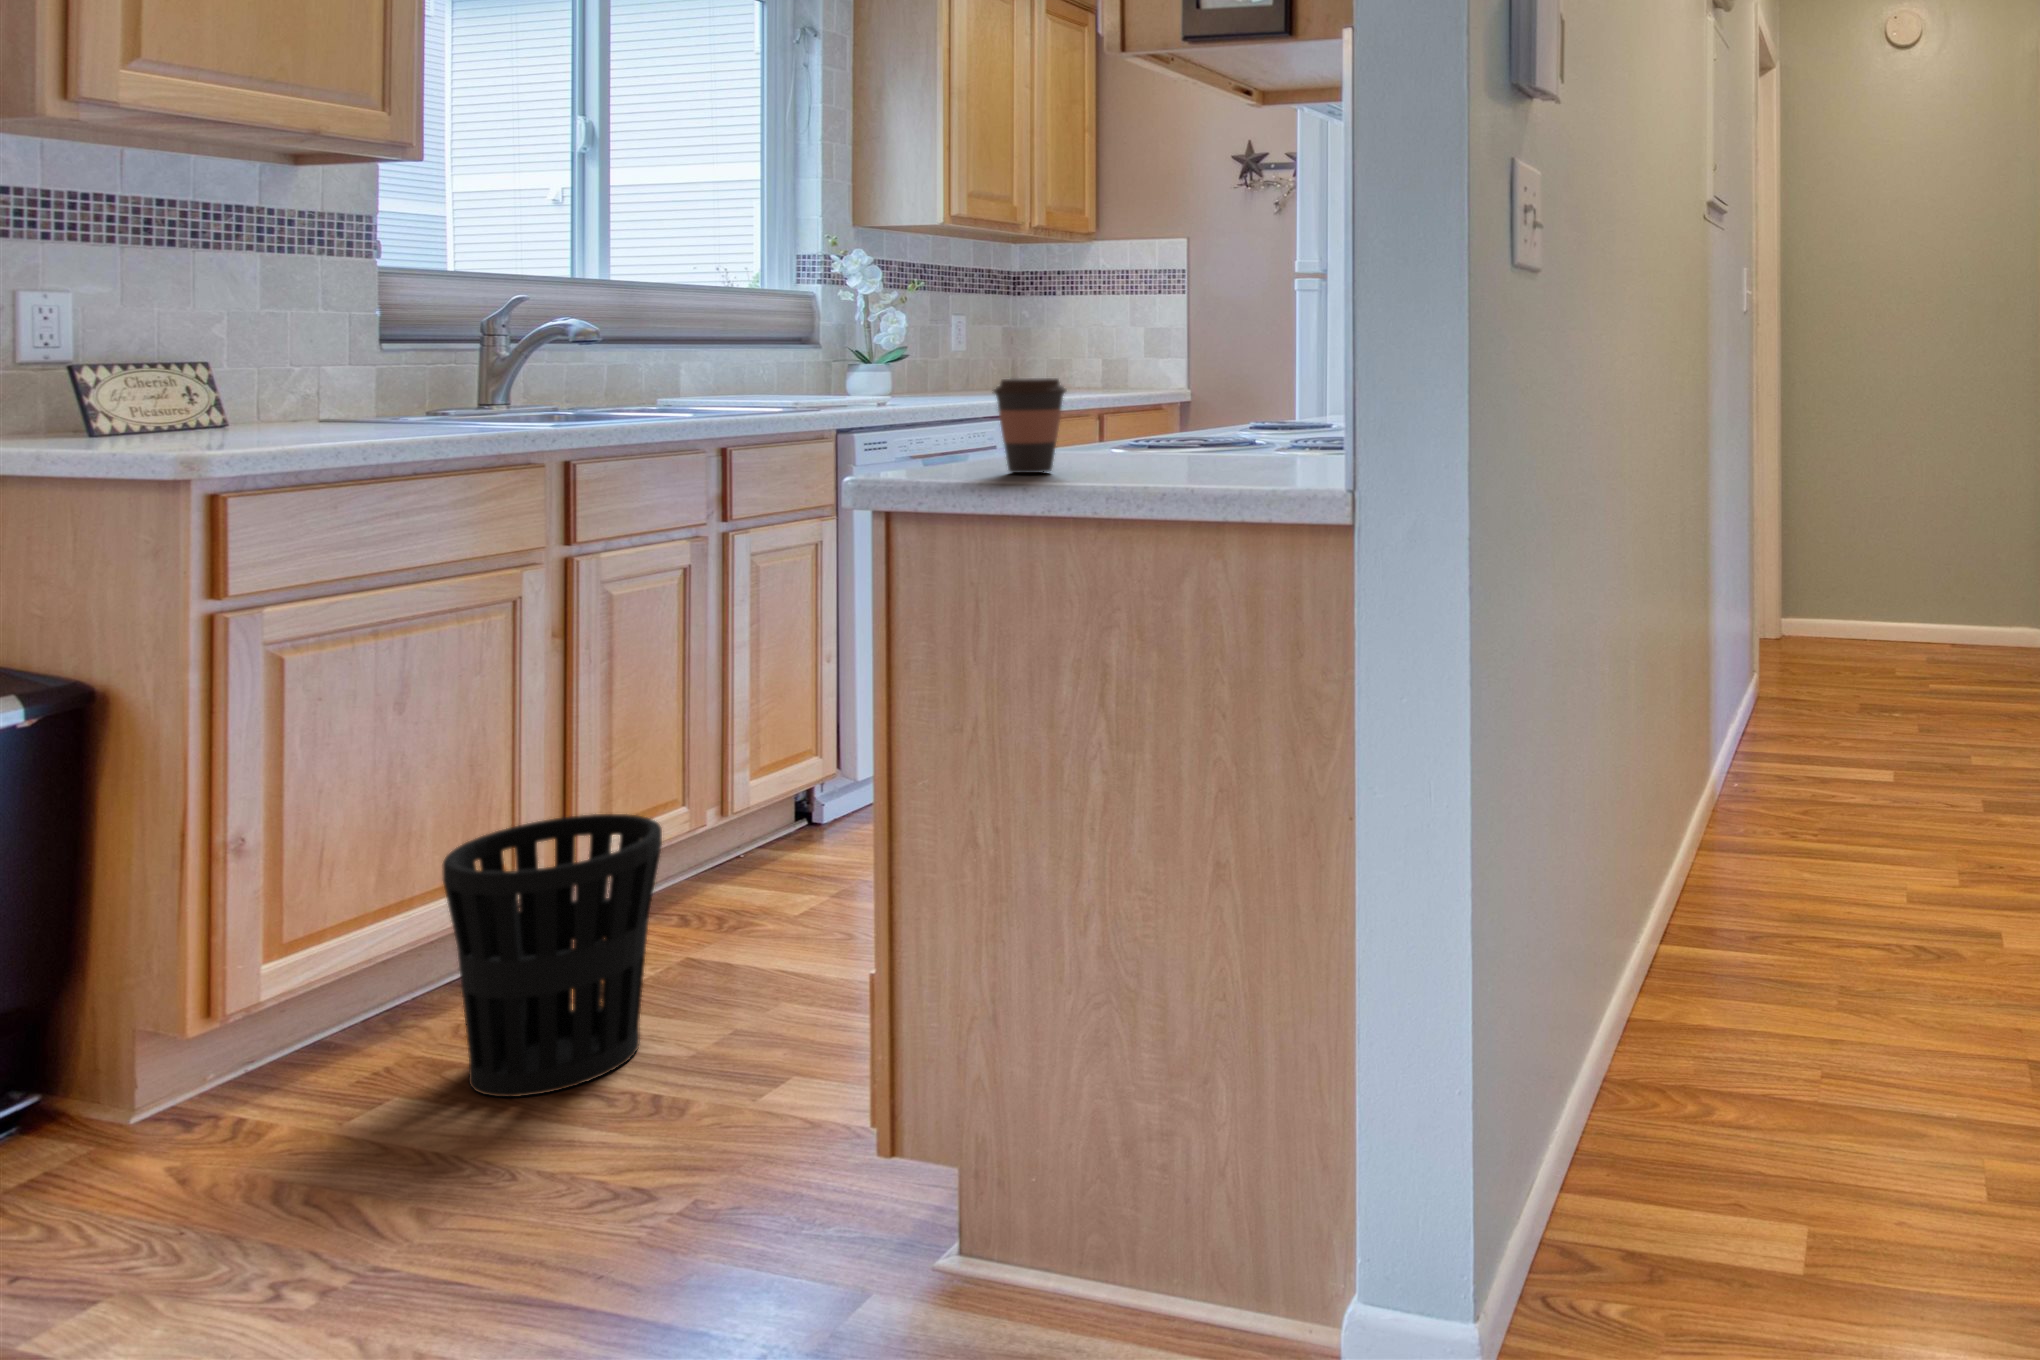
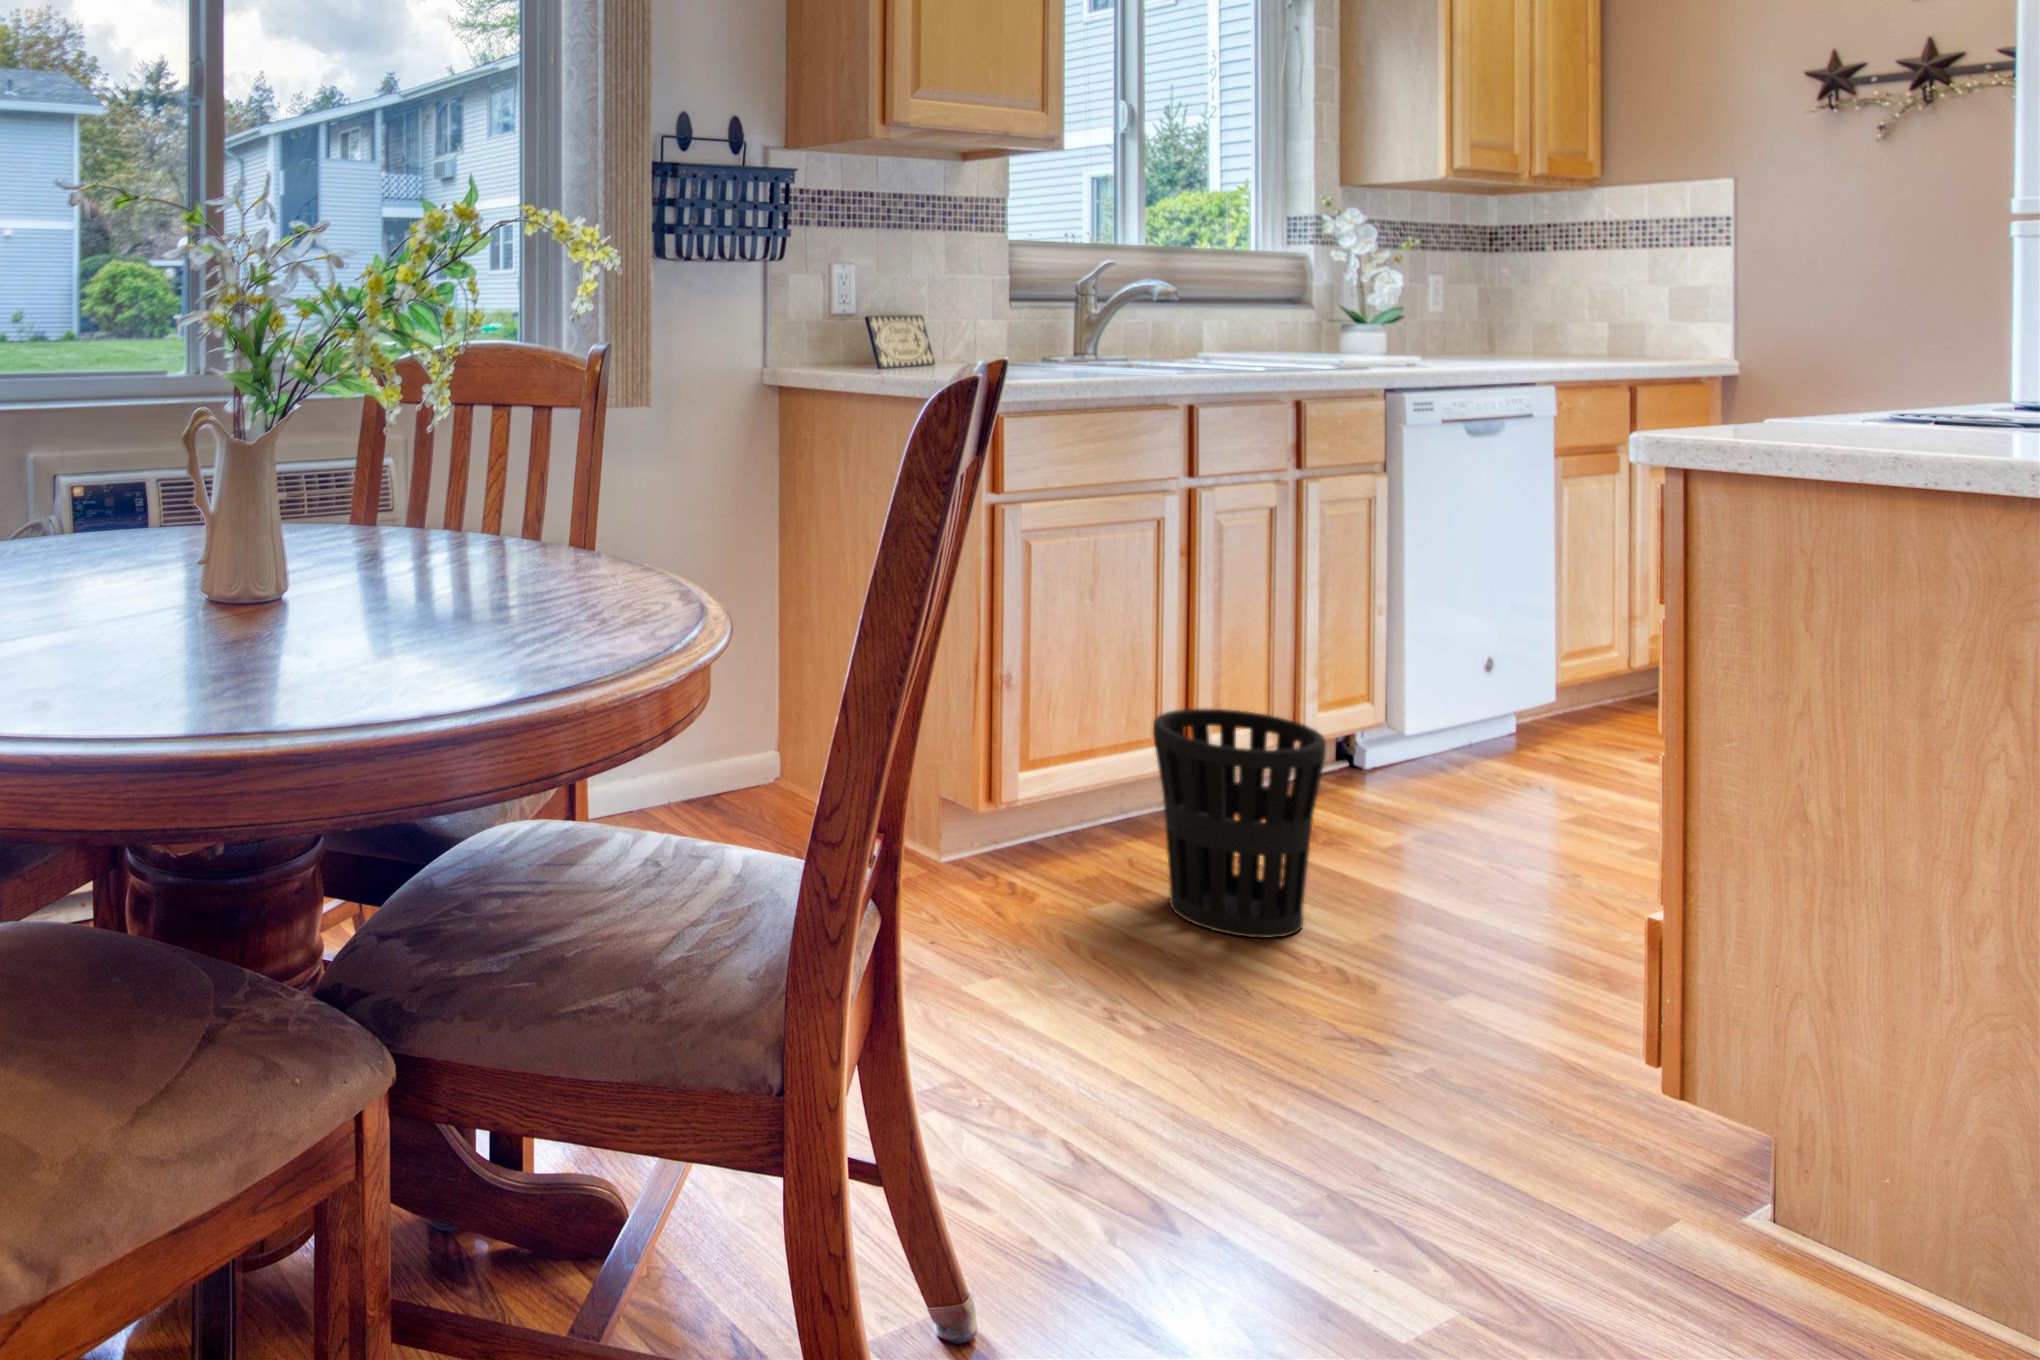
coffee cup: present [994,378,1066,473] -> none [1829,353,1930,453]

